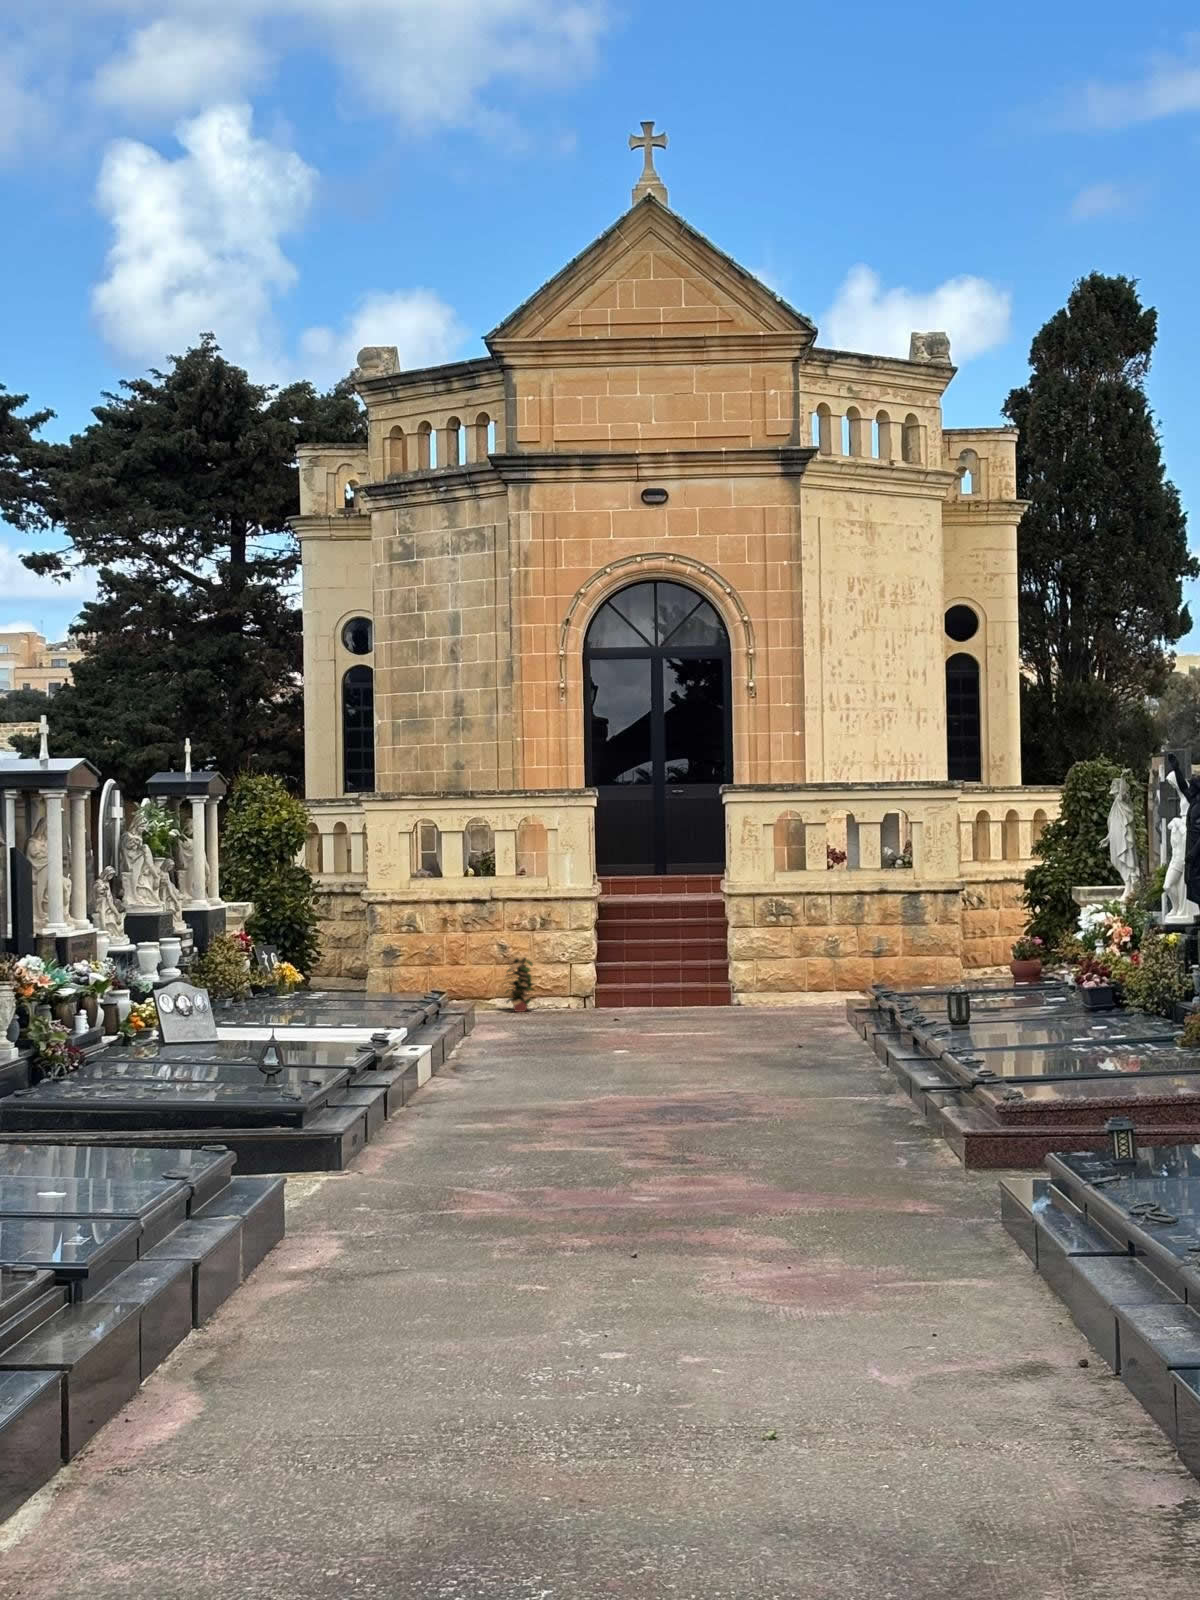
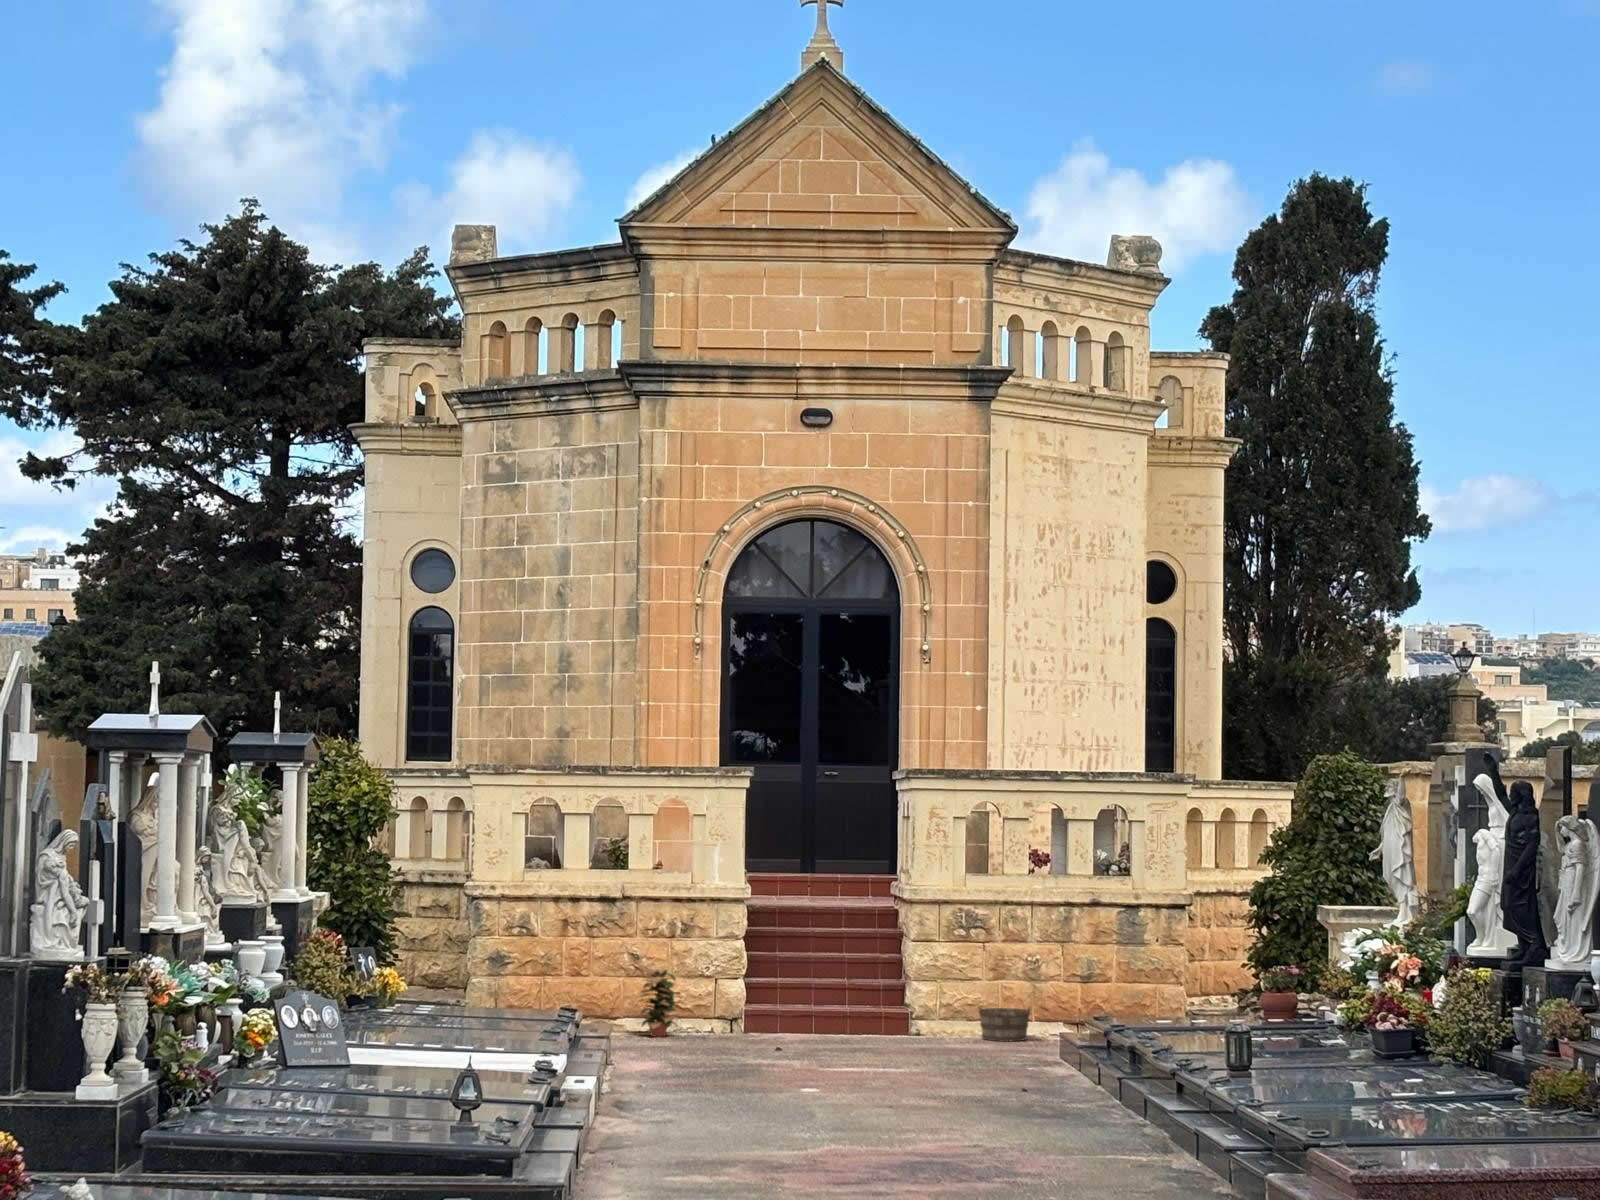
bucket: none [784,979,828,1009] -> present [979,1007,1030,1041]

